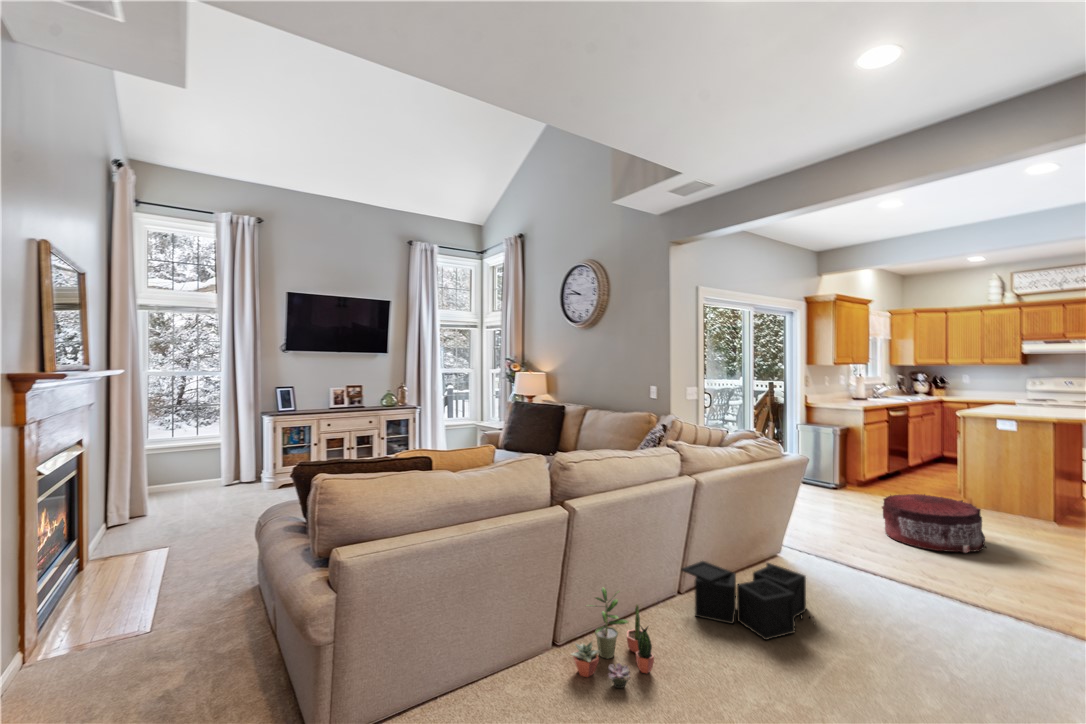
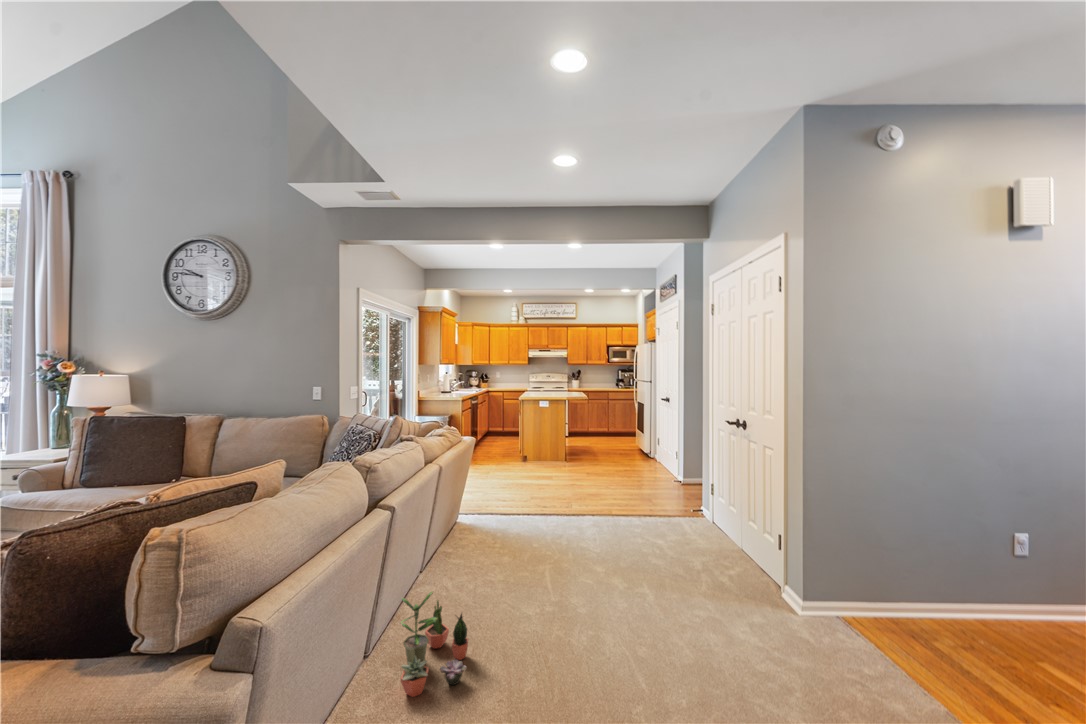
pouf: present [882,494,986,553] -> none [500,454,557,492]
storage bin: present [682,561,806,640] -> none [432,528,527,595]

